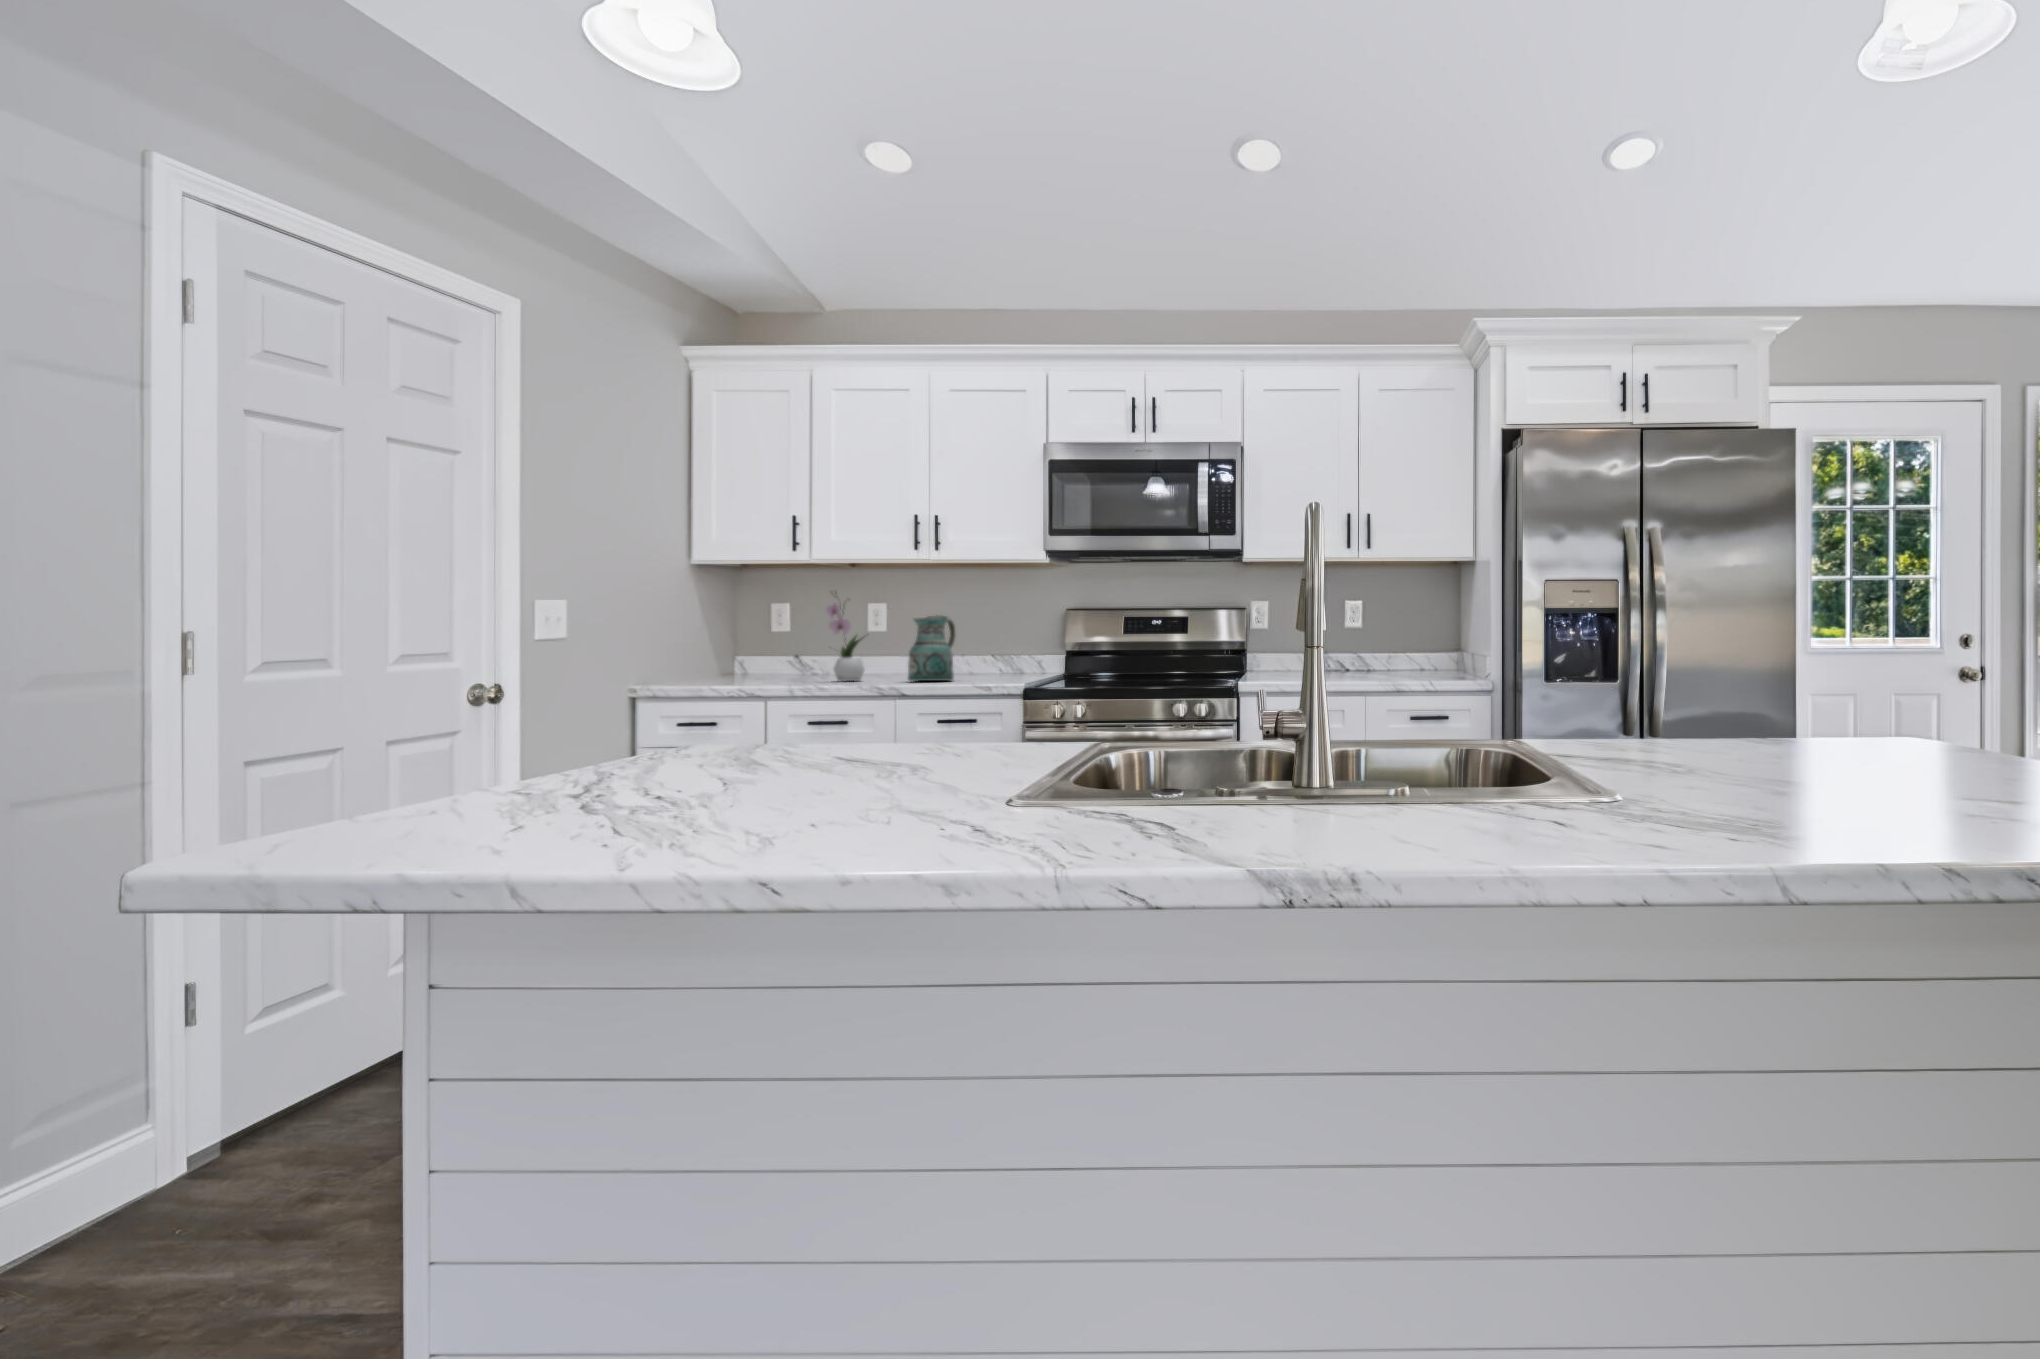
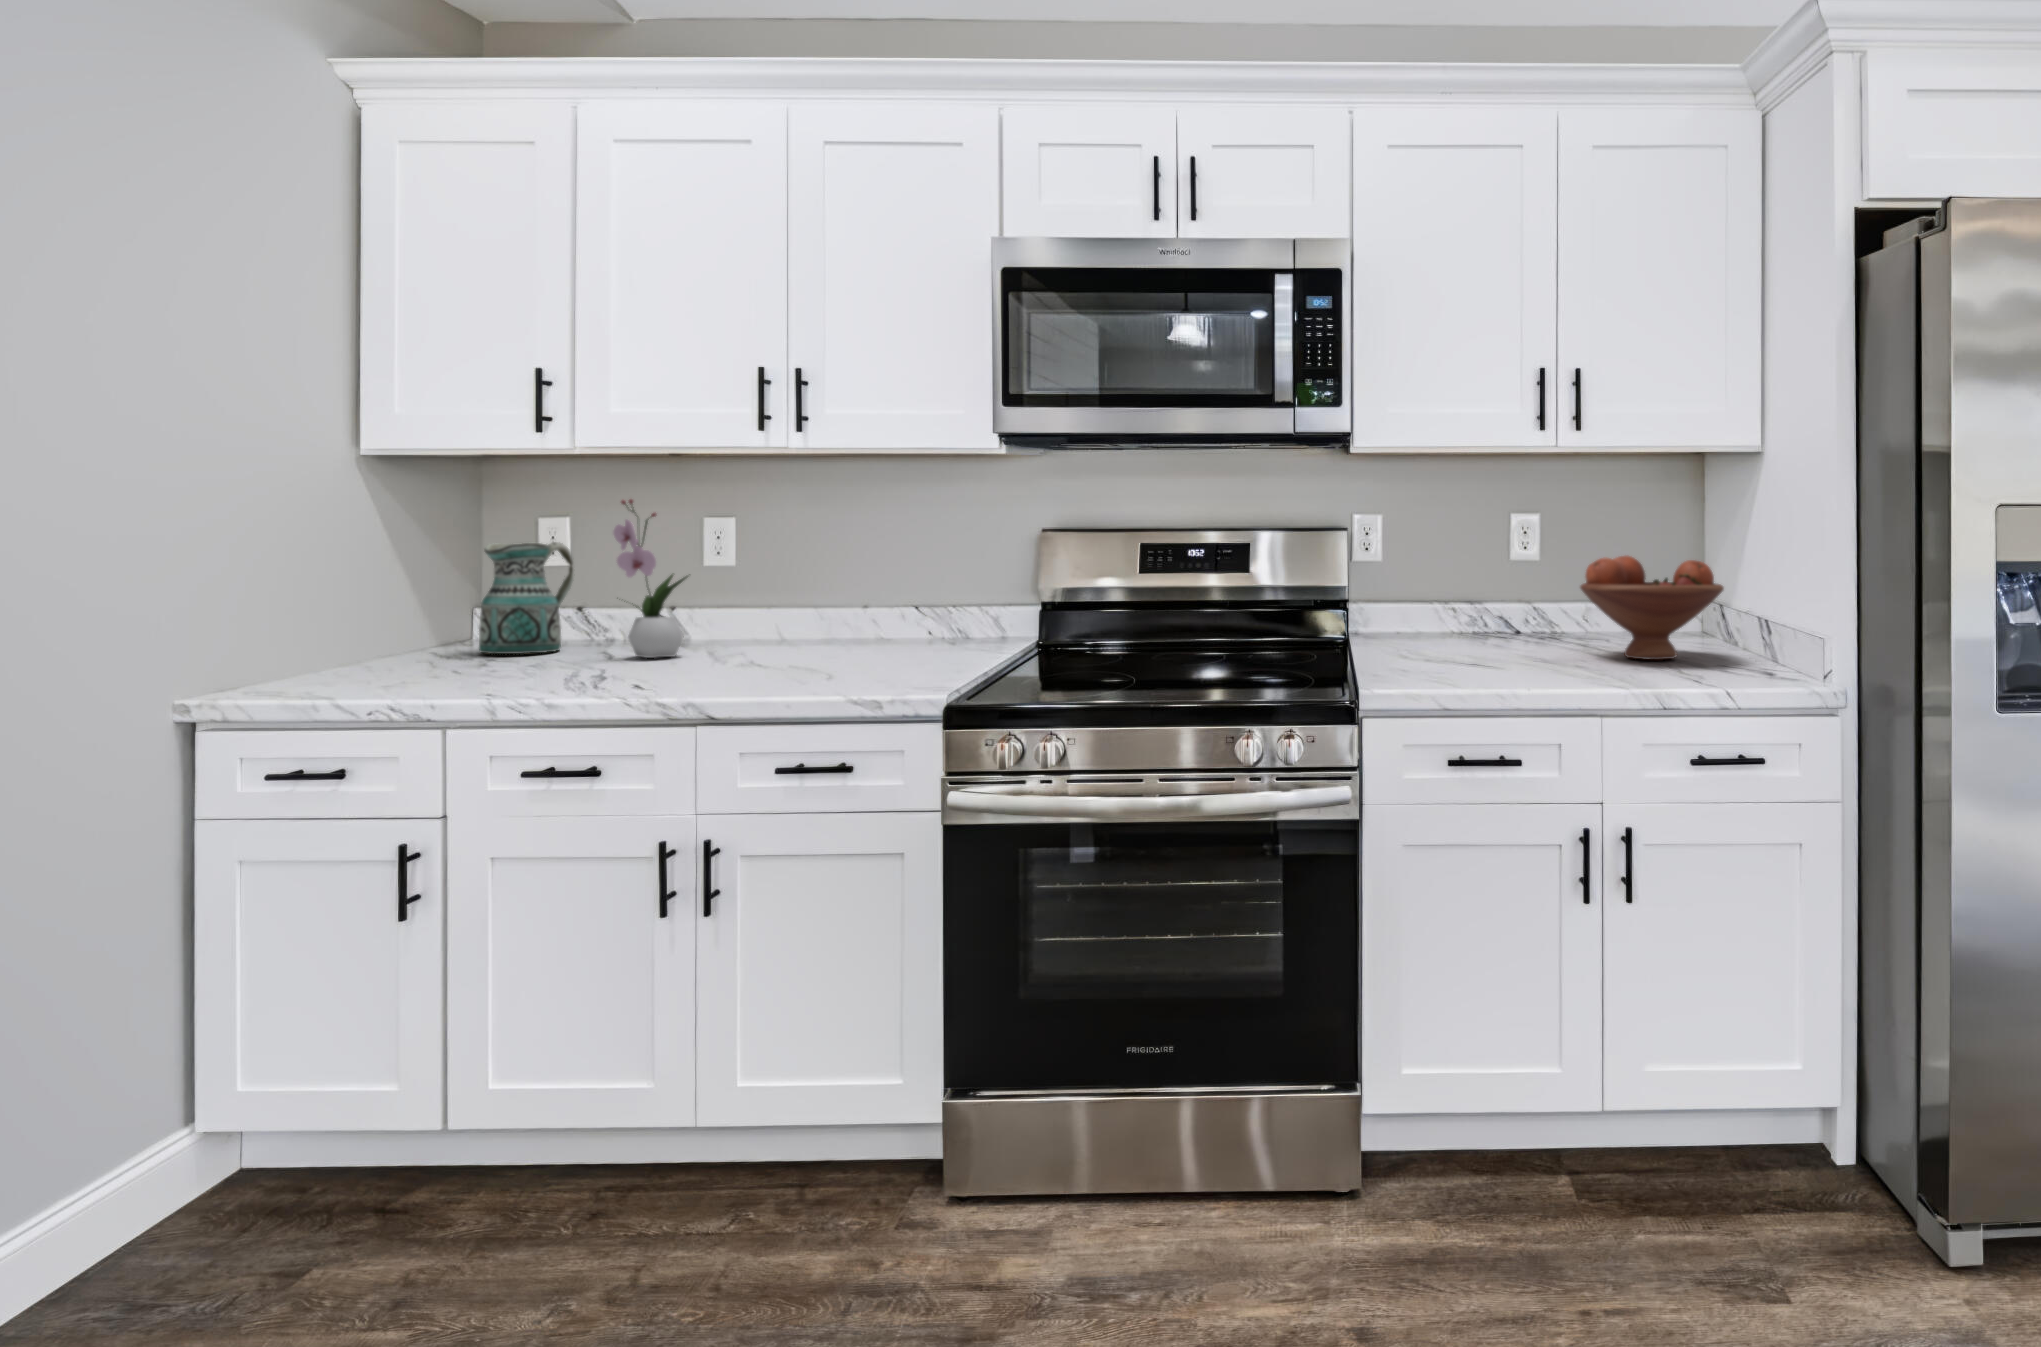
ceramic pitcher: present [908,615,955,681] -> present [479,542,573,654]
fruit bowl: none [1376,620,1455,676] -> present [1580,556,1724,660]

